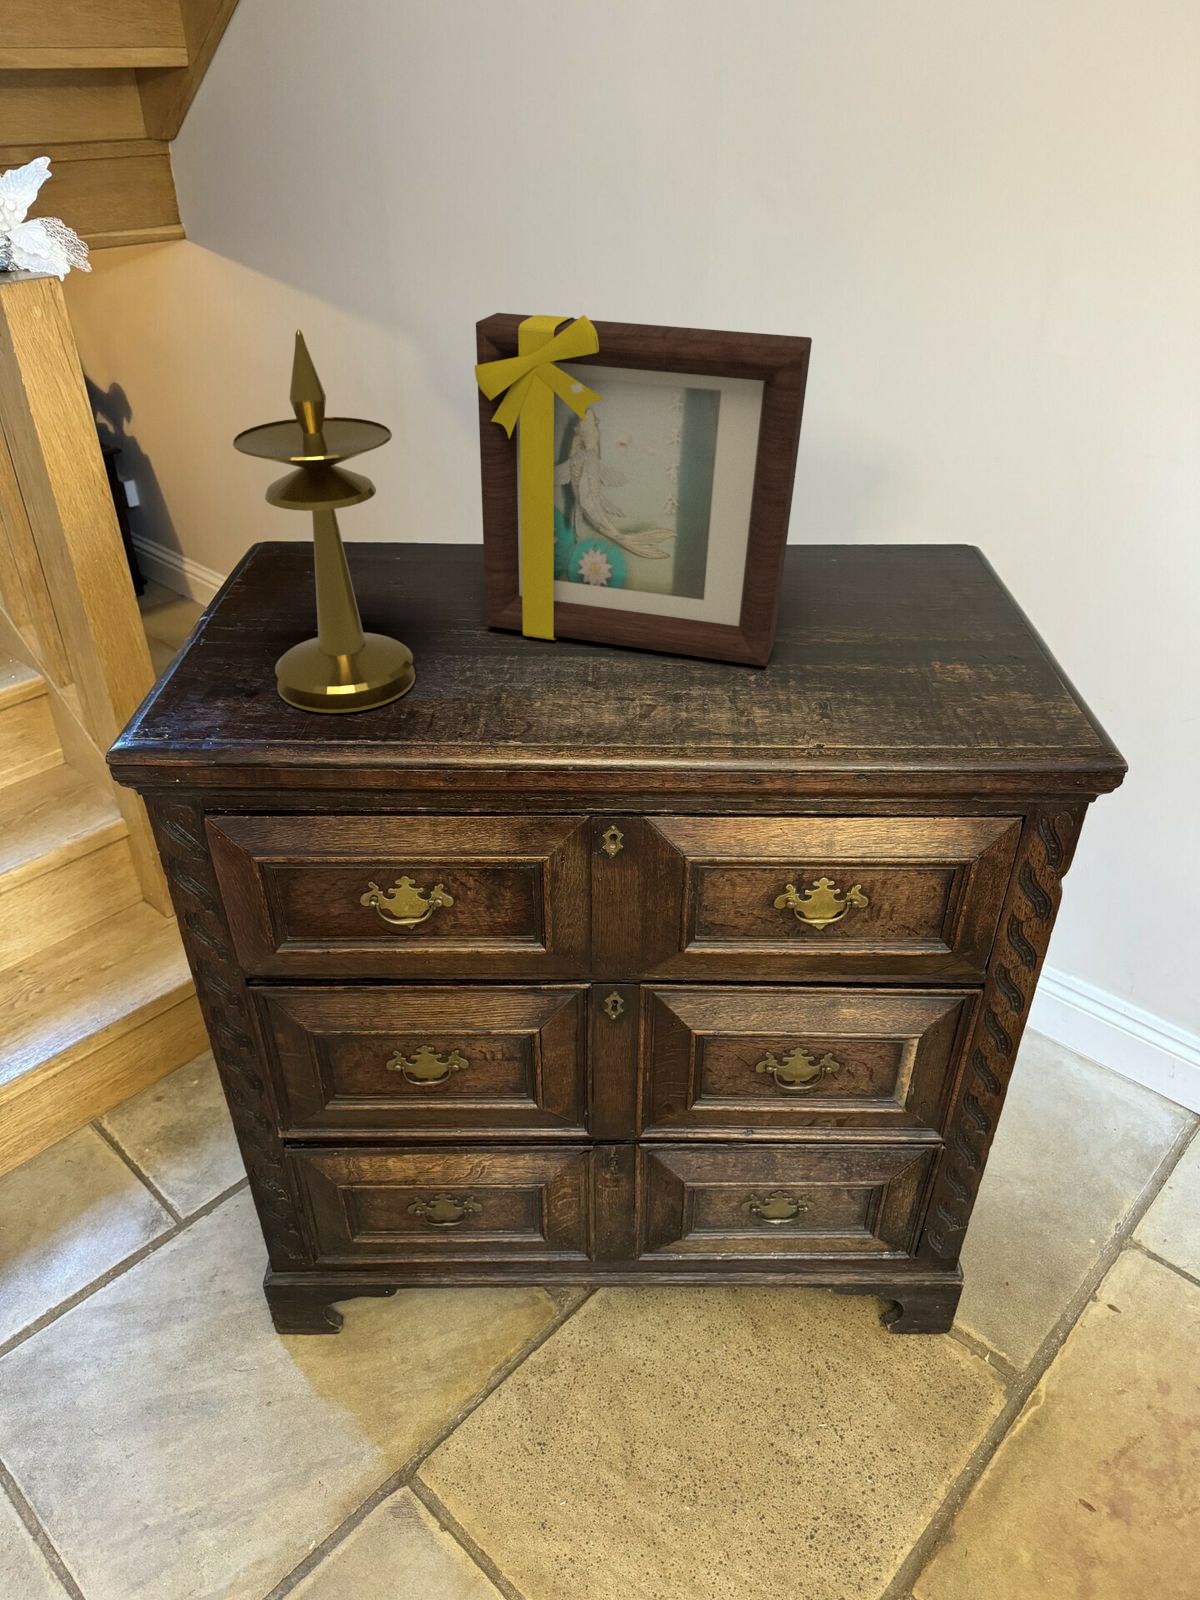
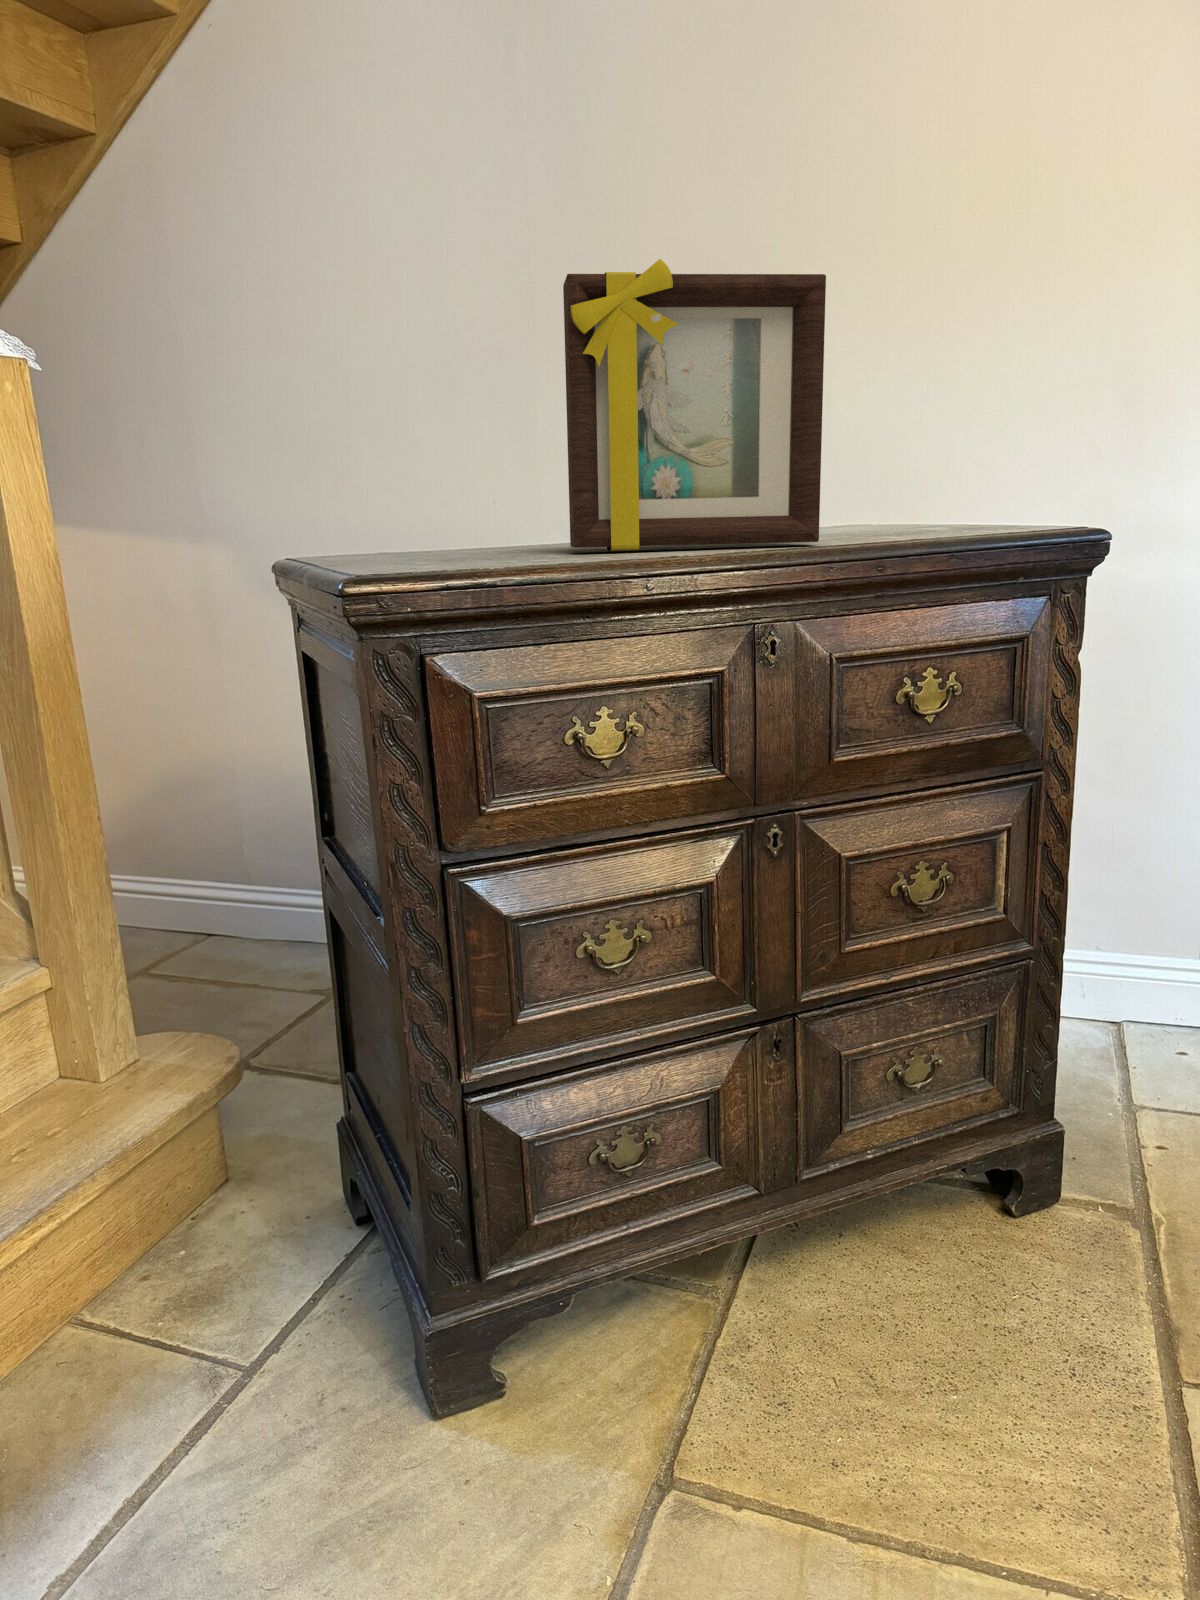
candlestick: present [233,329,415,713] -> none [419,228,564,565]

